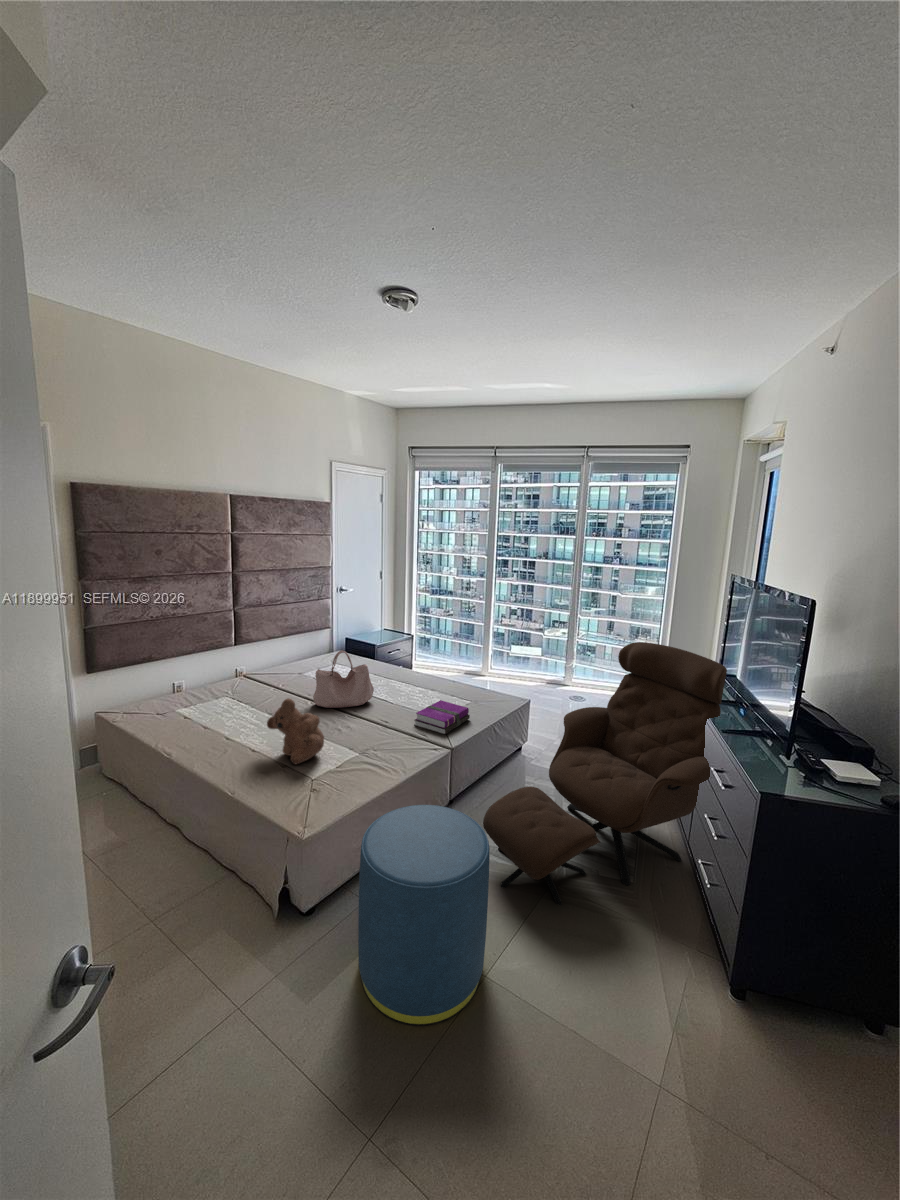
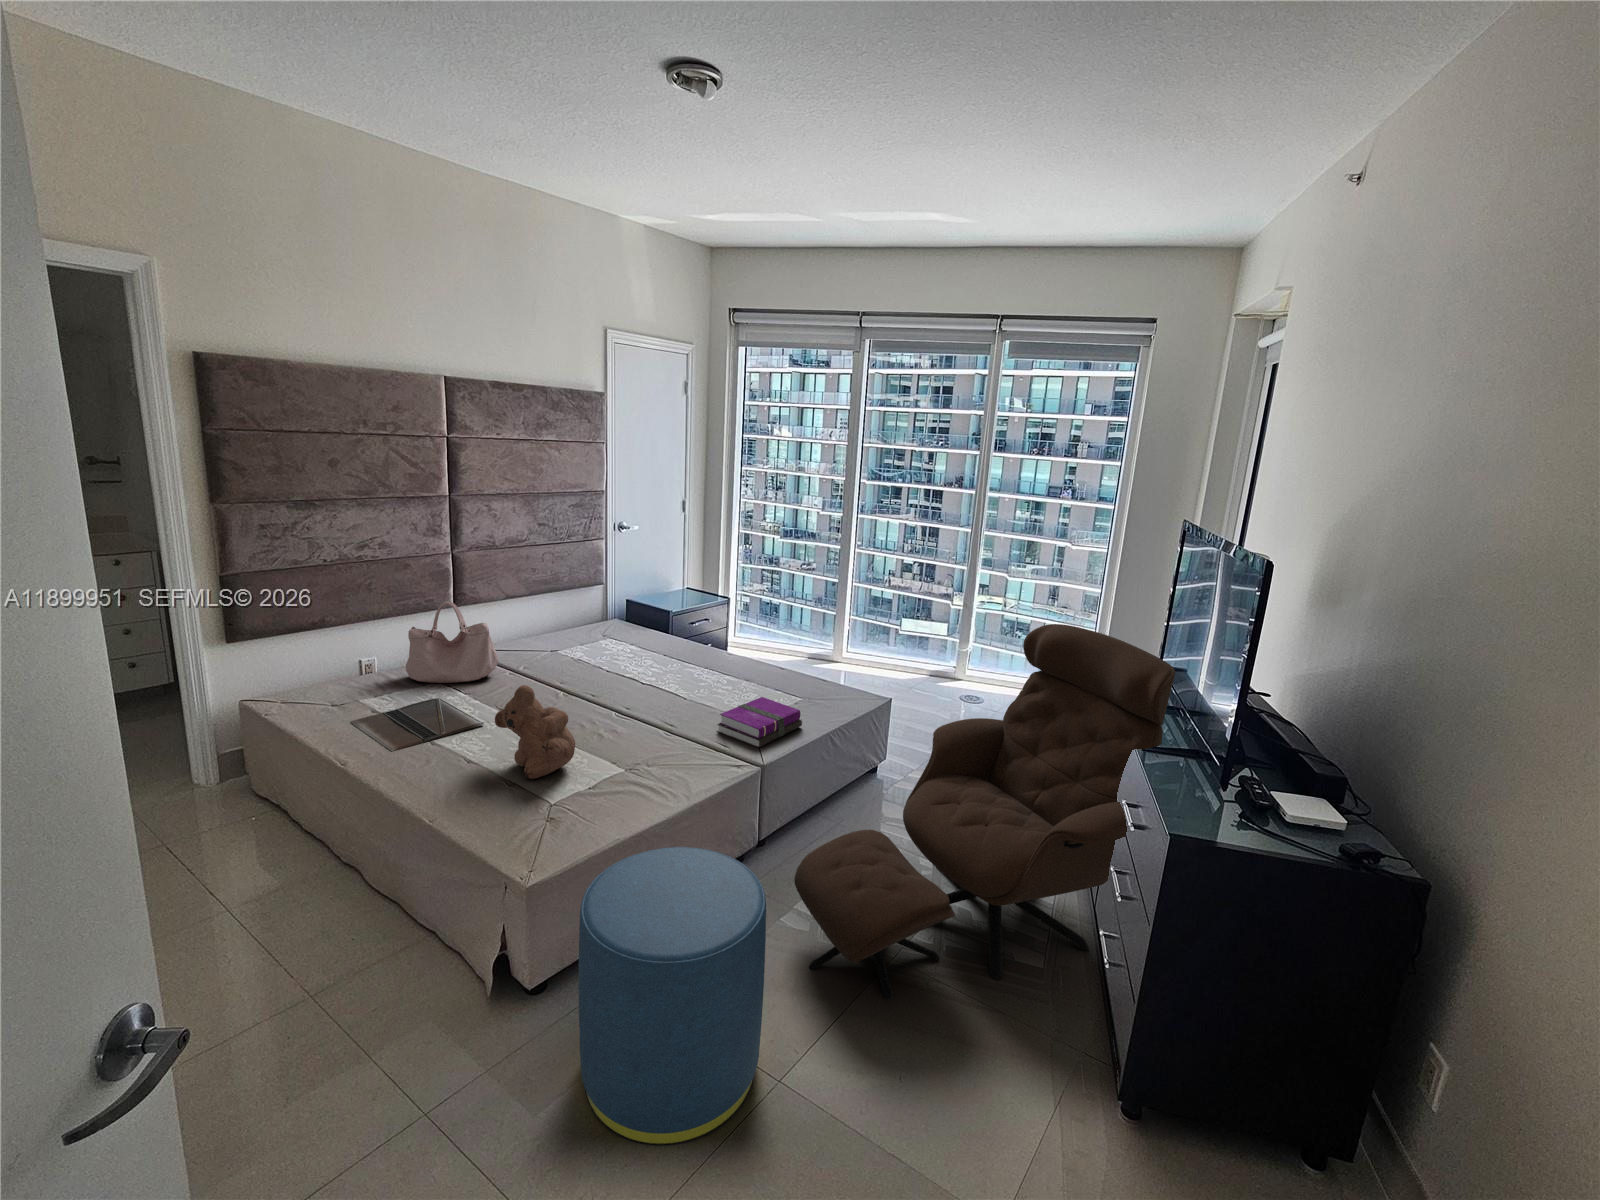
handbag: present [313,650,374,708] -> present [406,601,498,683]
laptop: none [157,711,253,751] -> present [351,697,484,751]

